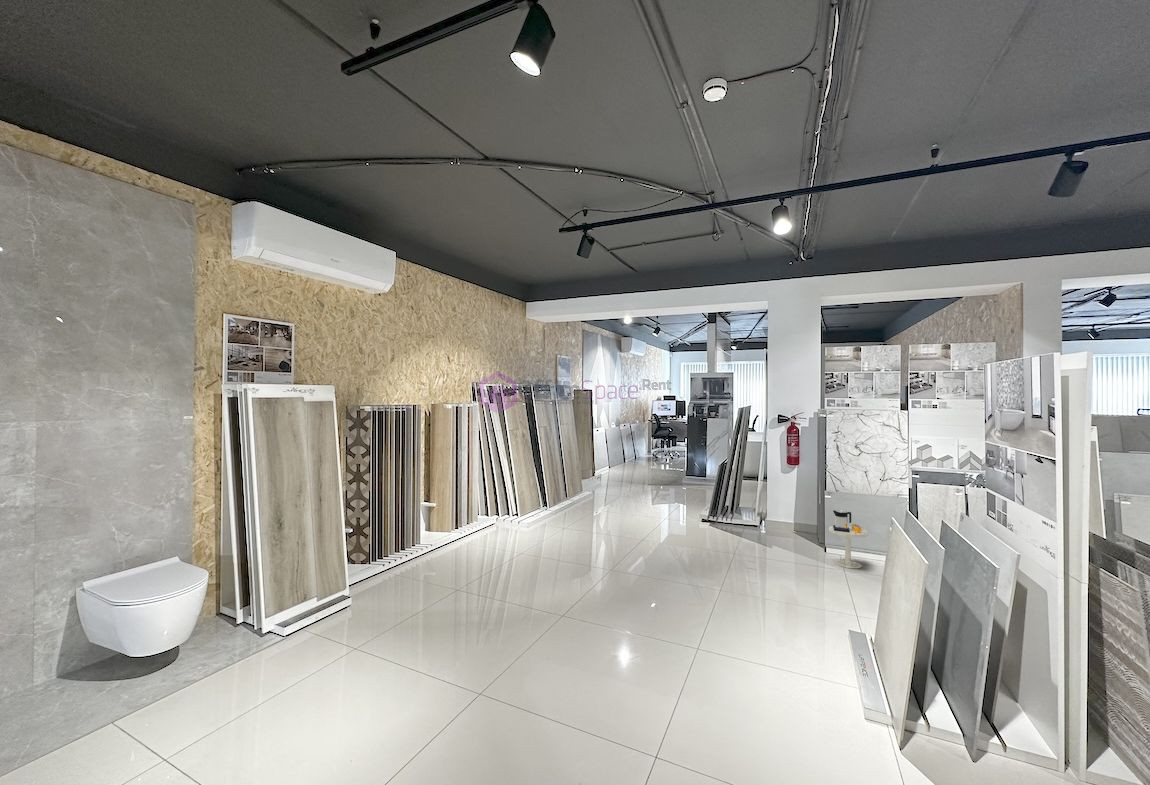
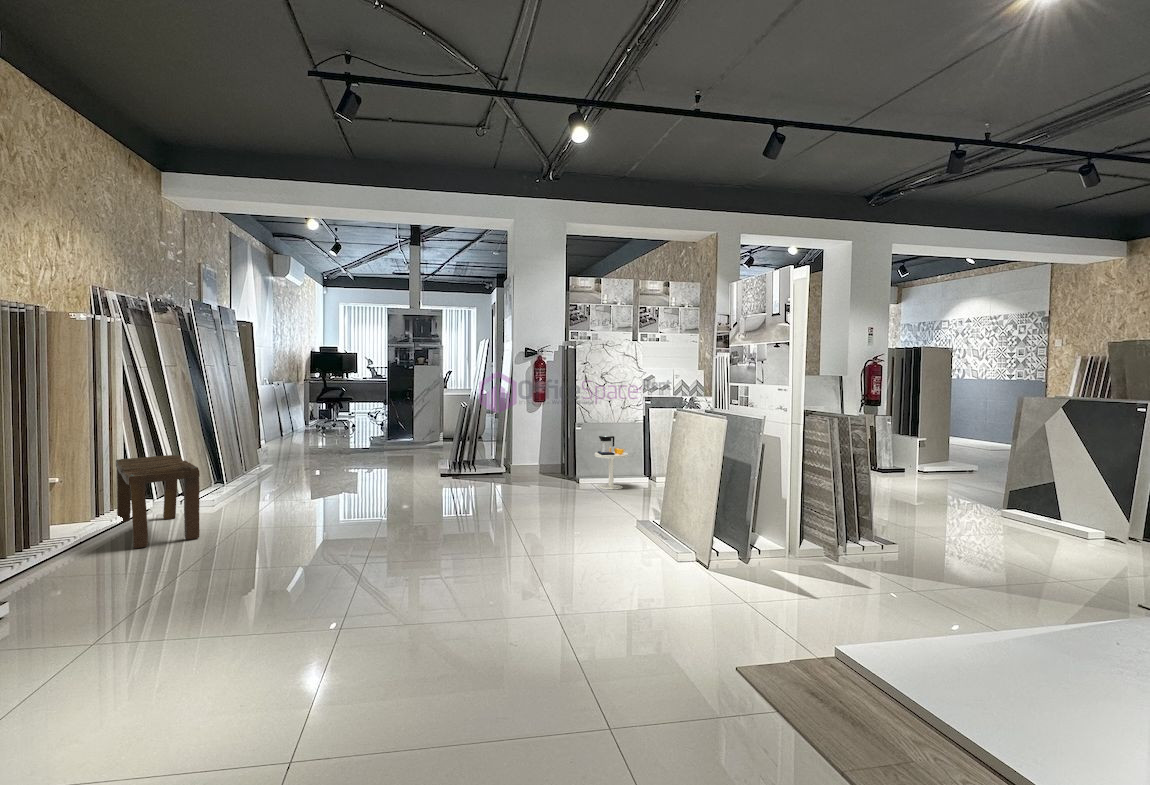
bench: none [446,495,496,560] -> present [116,455,200,548]

